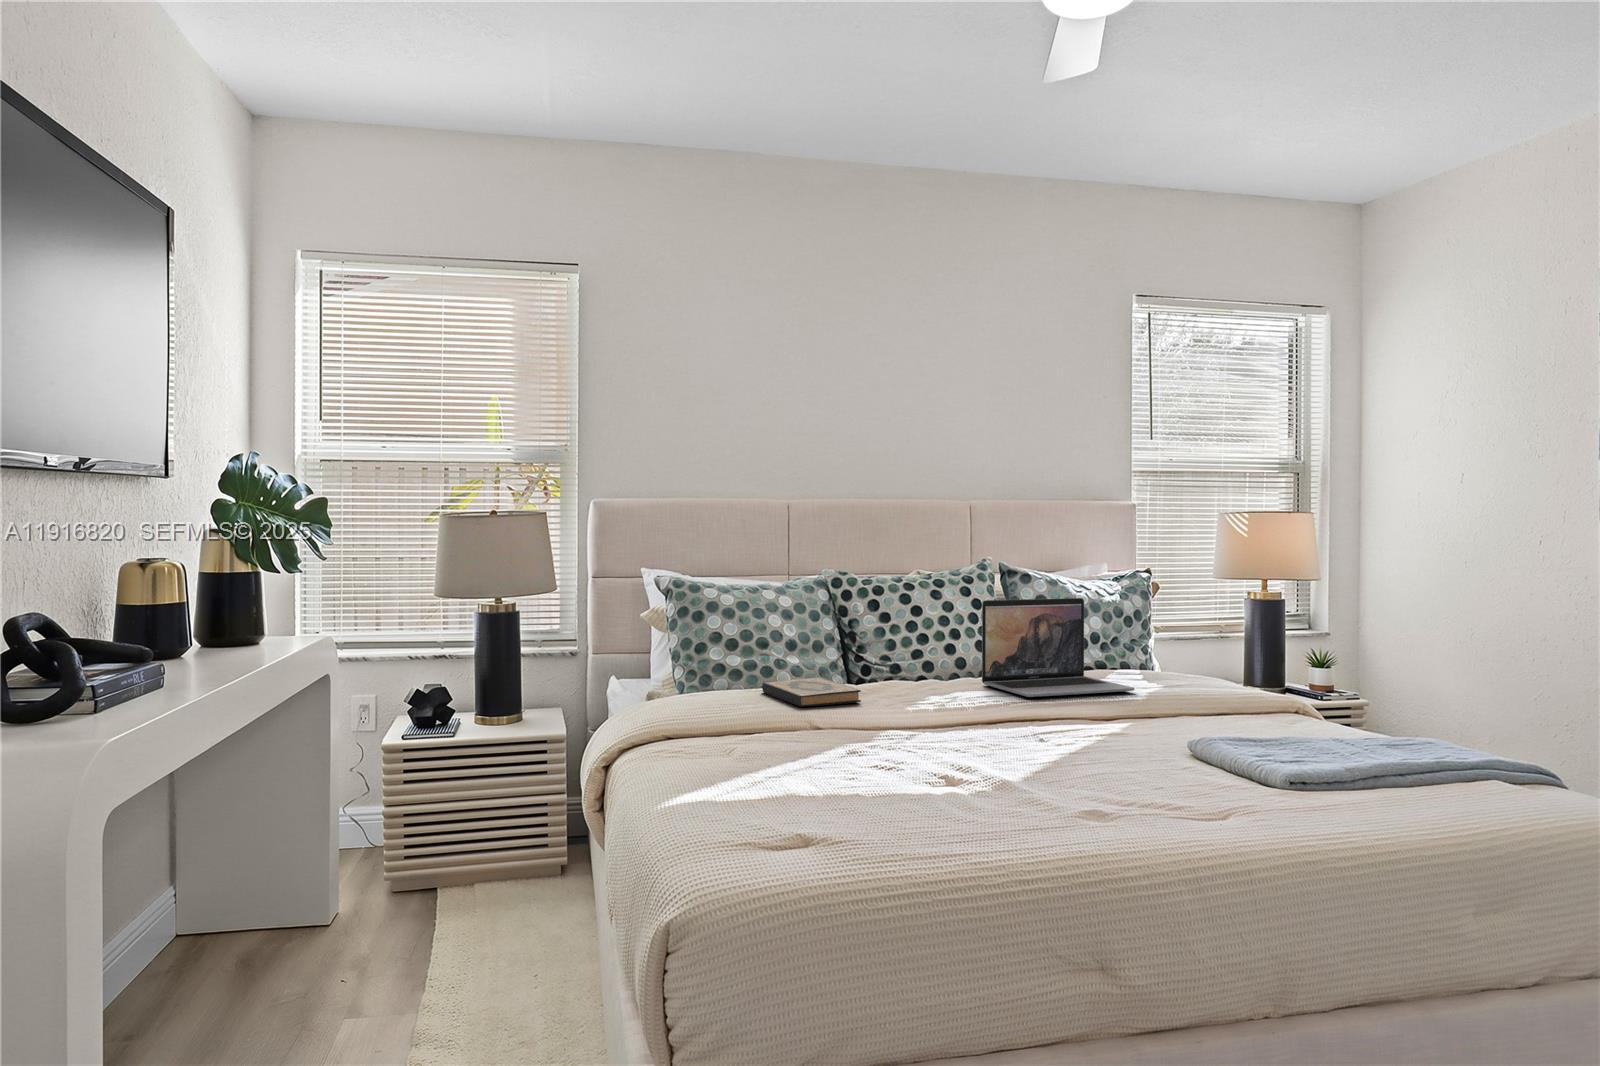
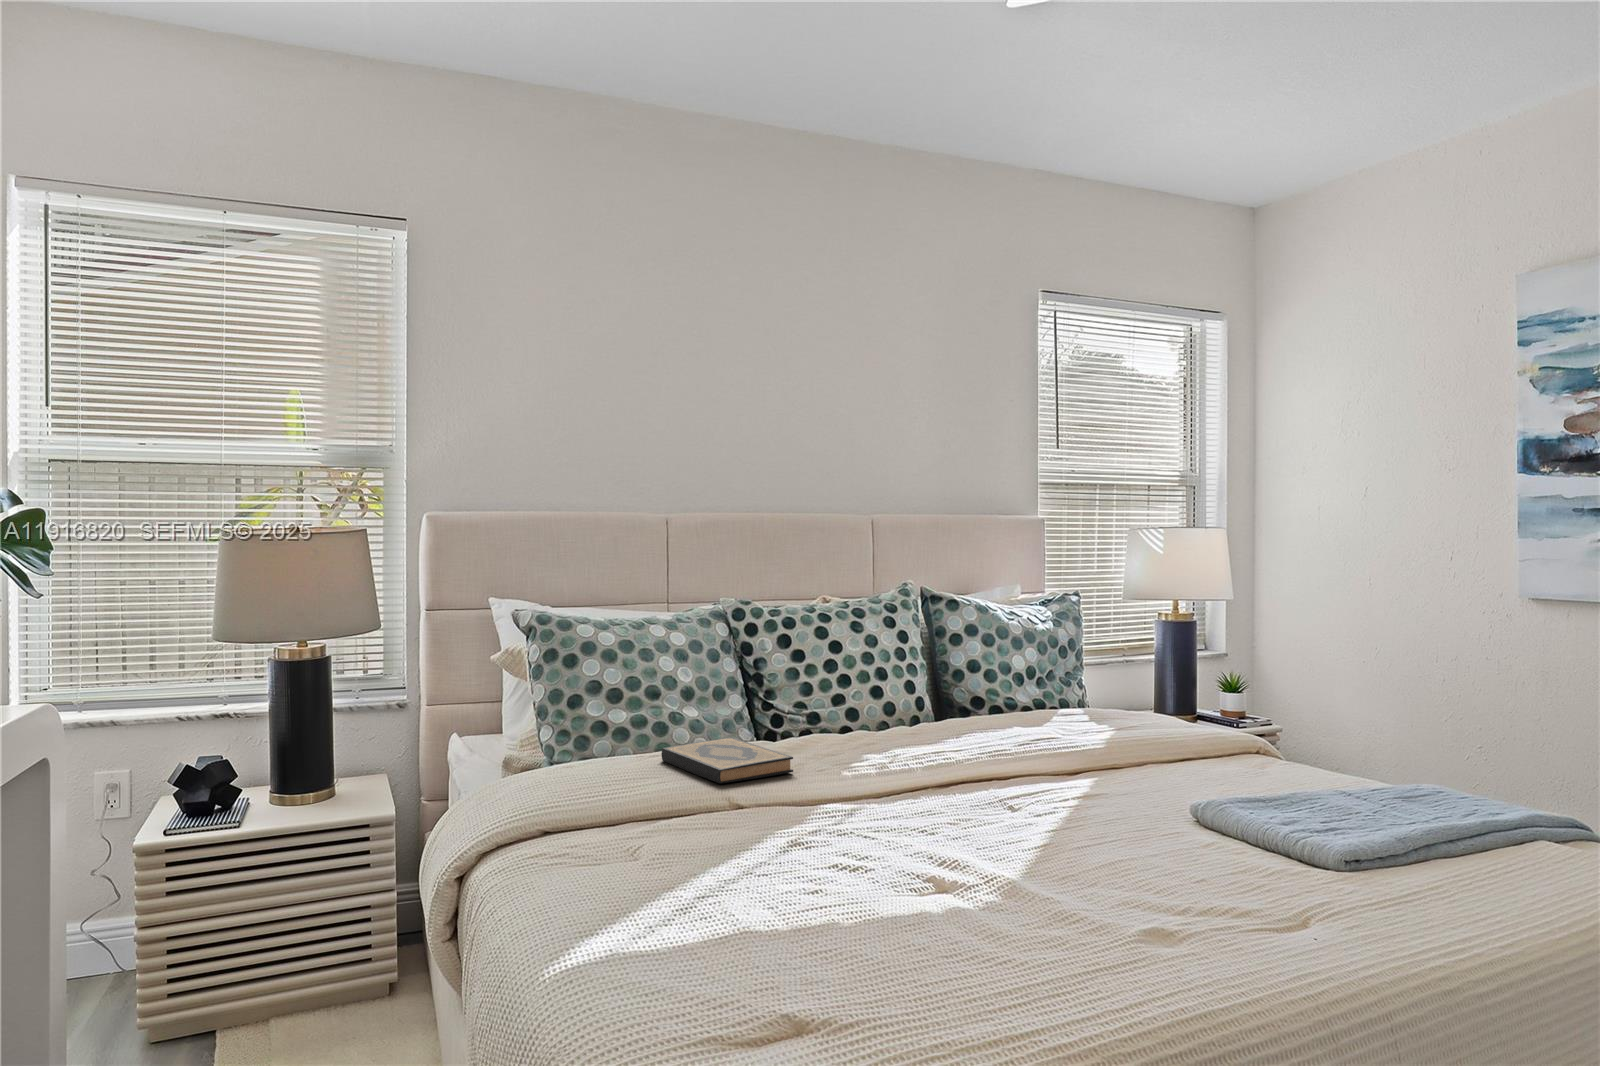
laptop: present [982,598,1134,697] -> none [924,629,1103,755]

